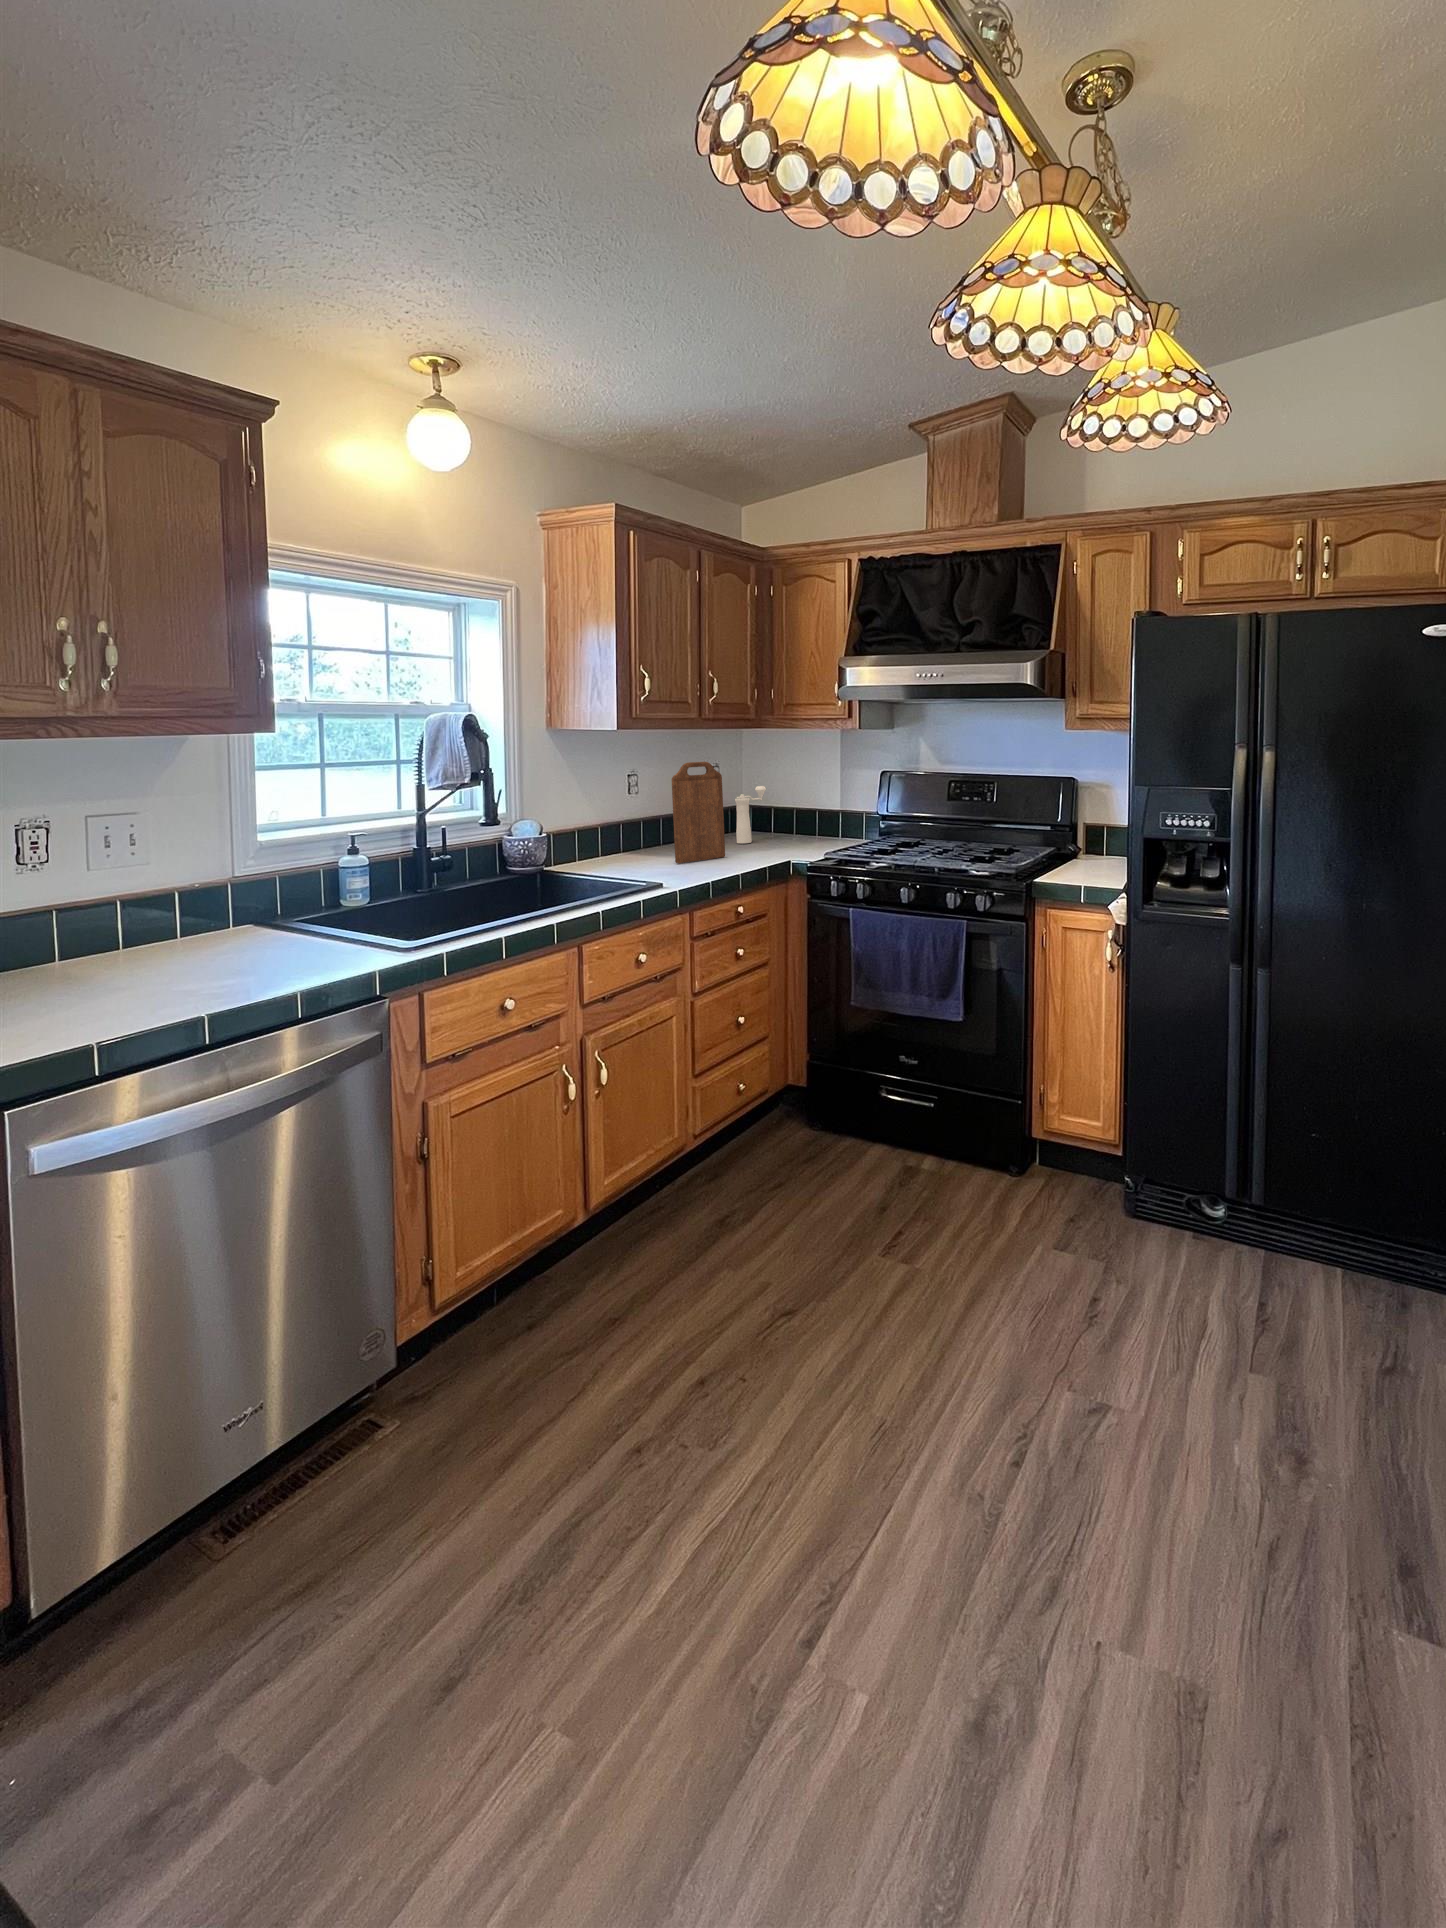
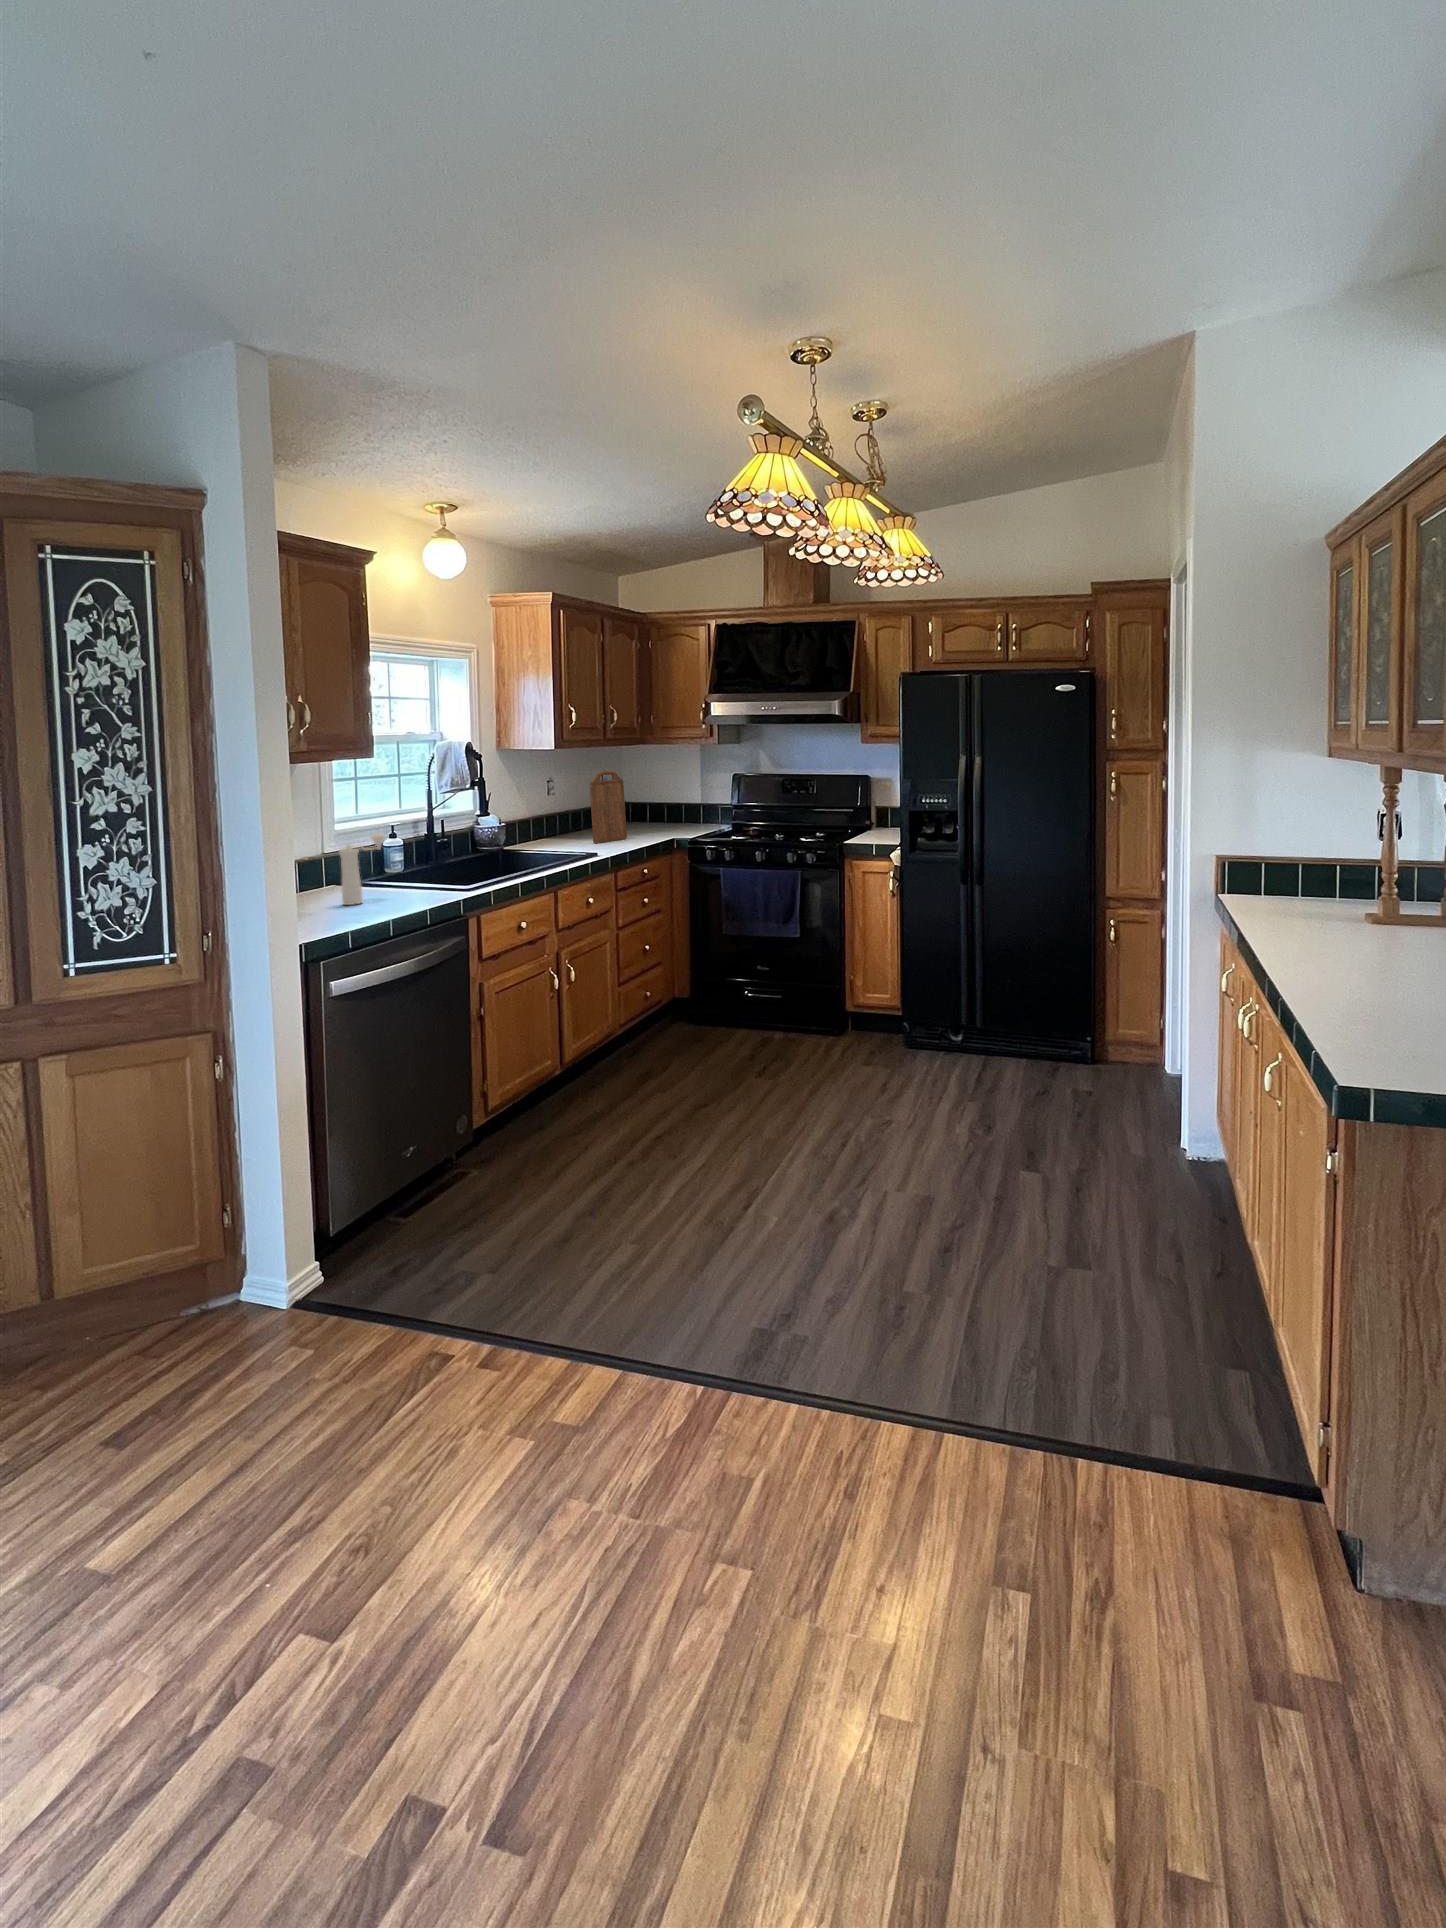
pepper mill: present [735,786,766,843] -> present [339,833,385,905]

